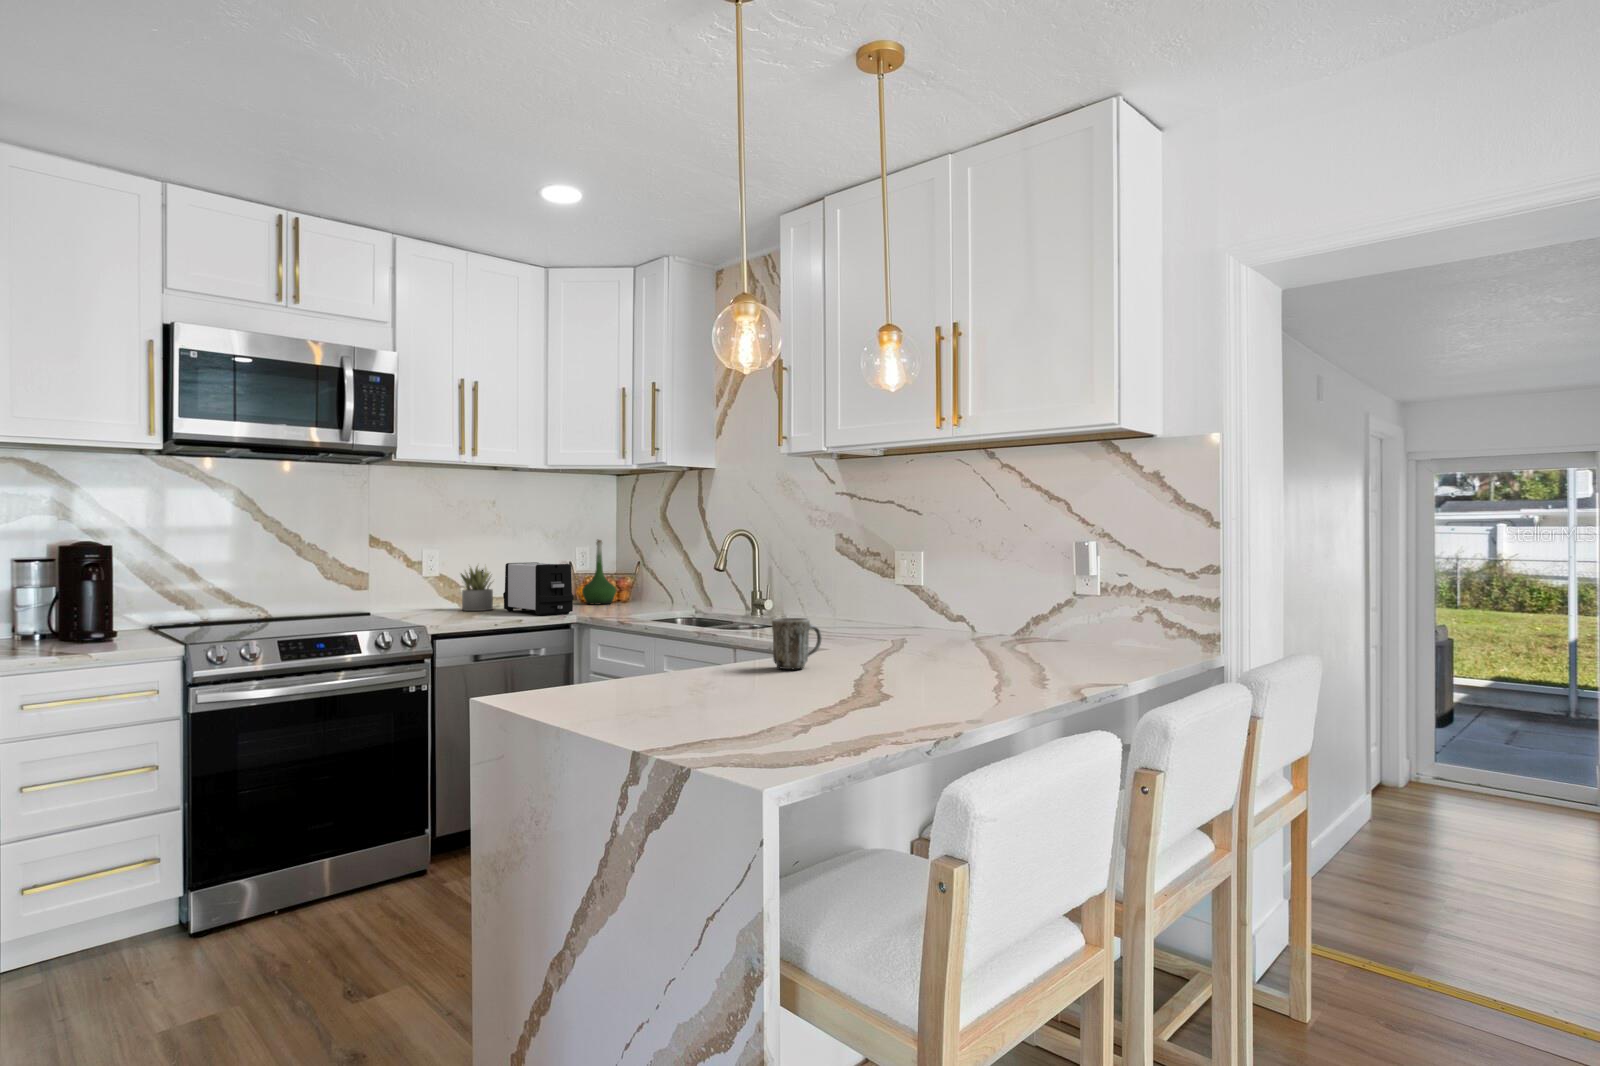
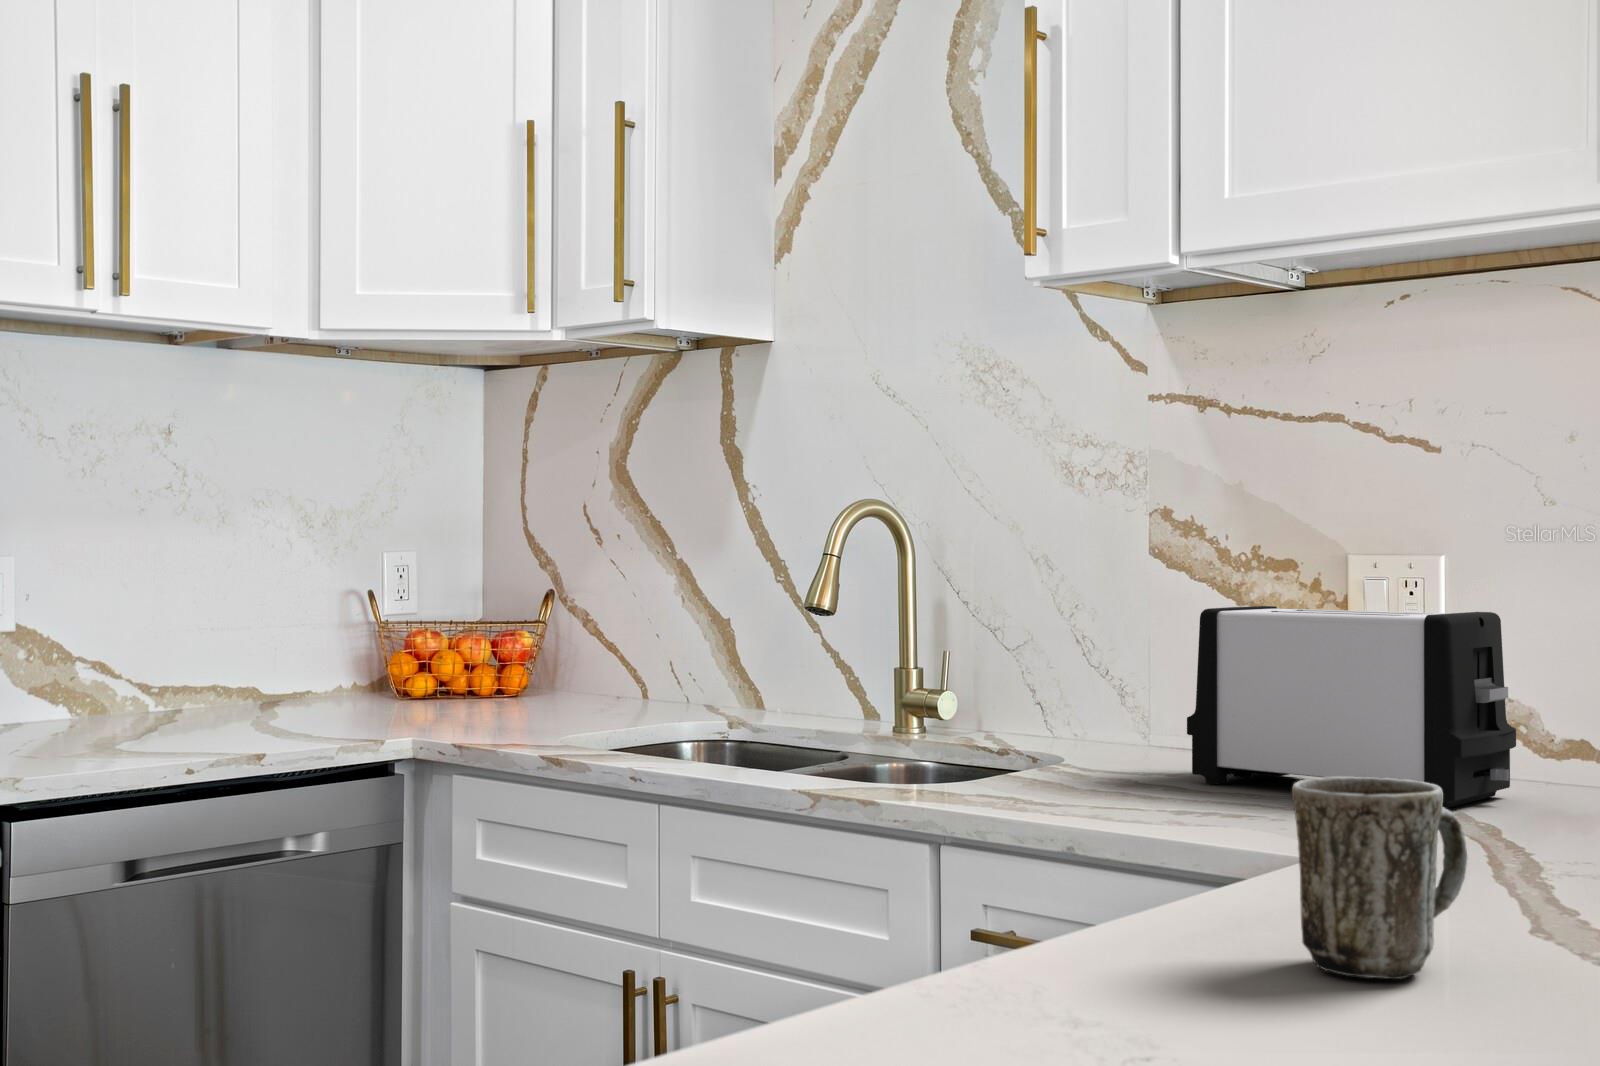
vase: present [582,540,616,605] -> none [403,531,493,703]
toaster: present [503,562,574,616] -> present [1187,606,1516,808]
succulent plant: present [461,566,493,611] -> none [78,592,175,724]

